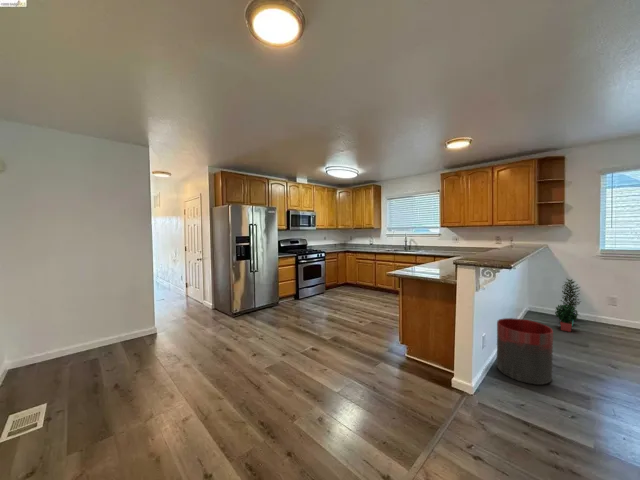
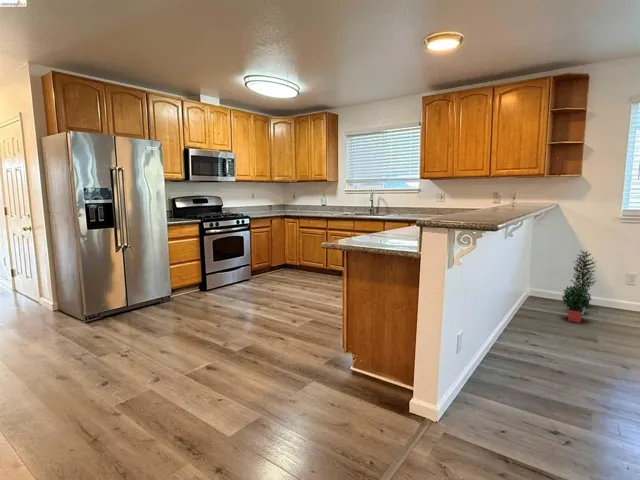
trash can: present [497,318,553,385] -> none [477,307,555,401]

